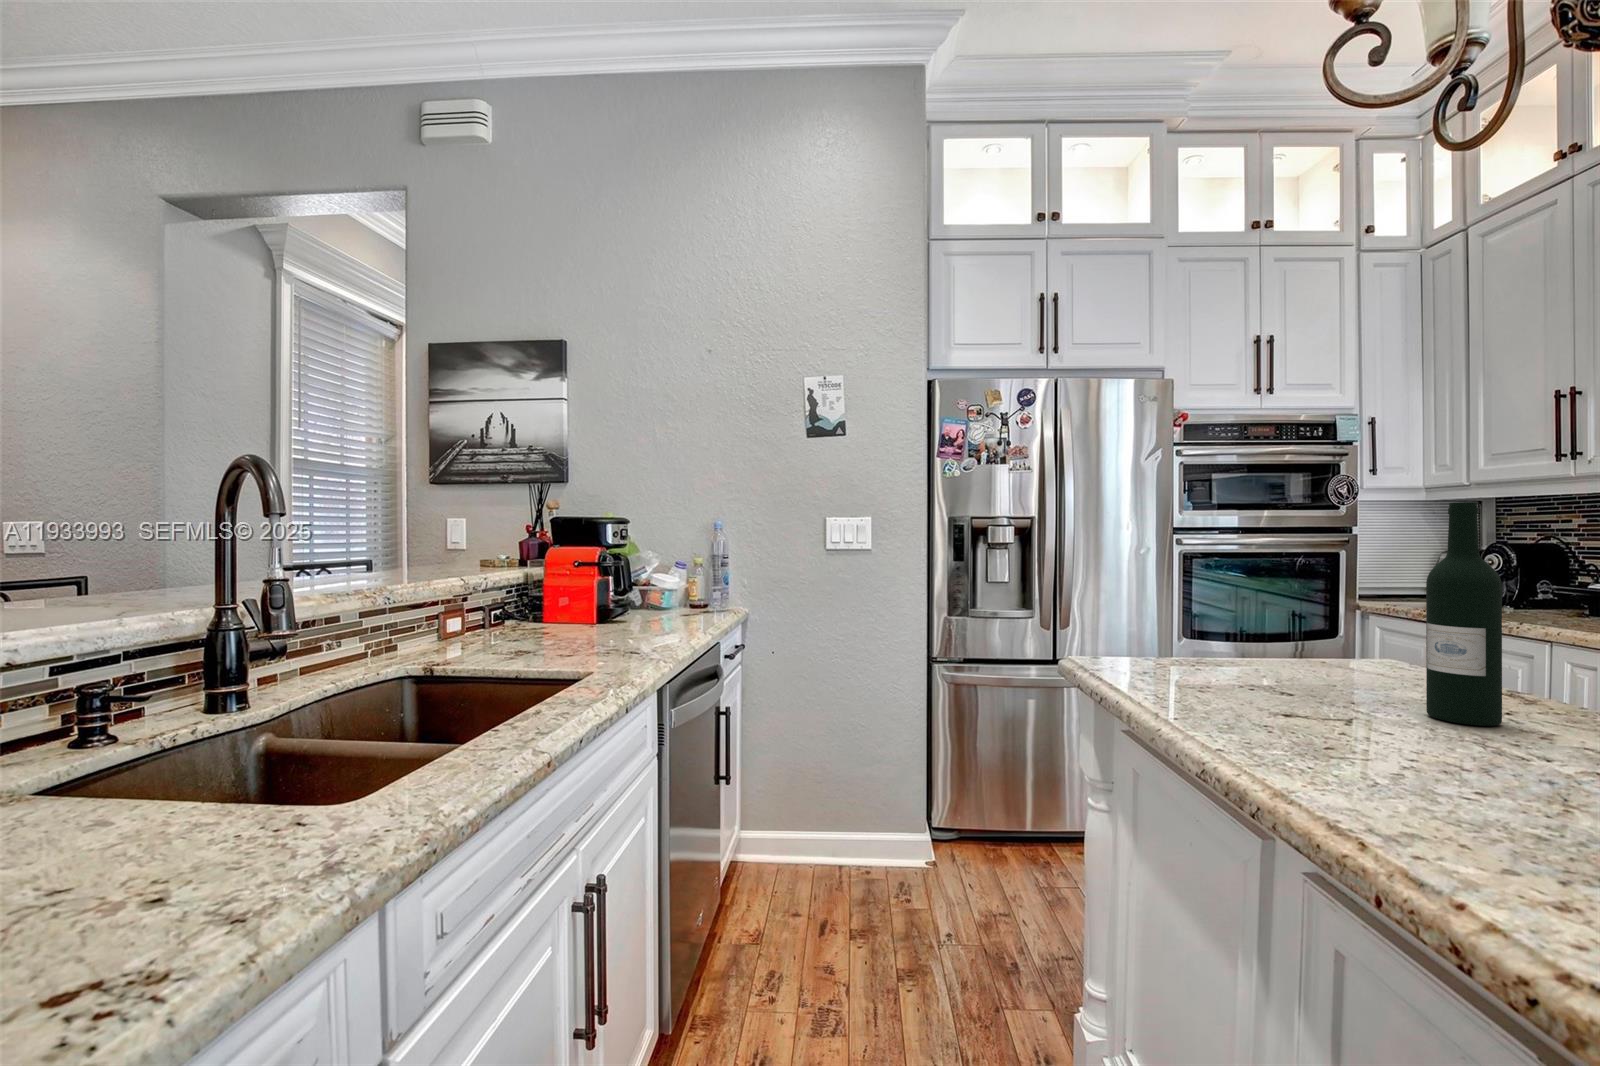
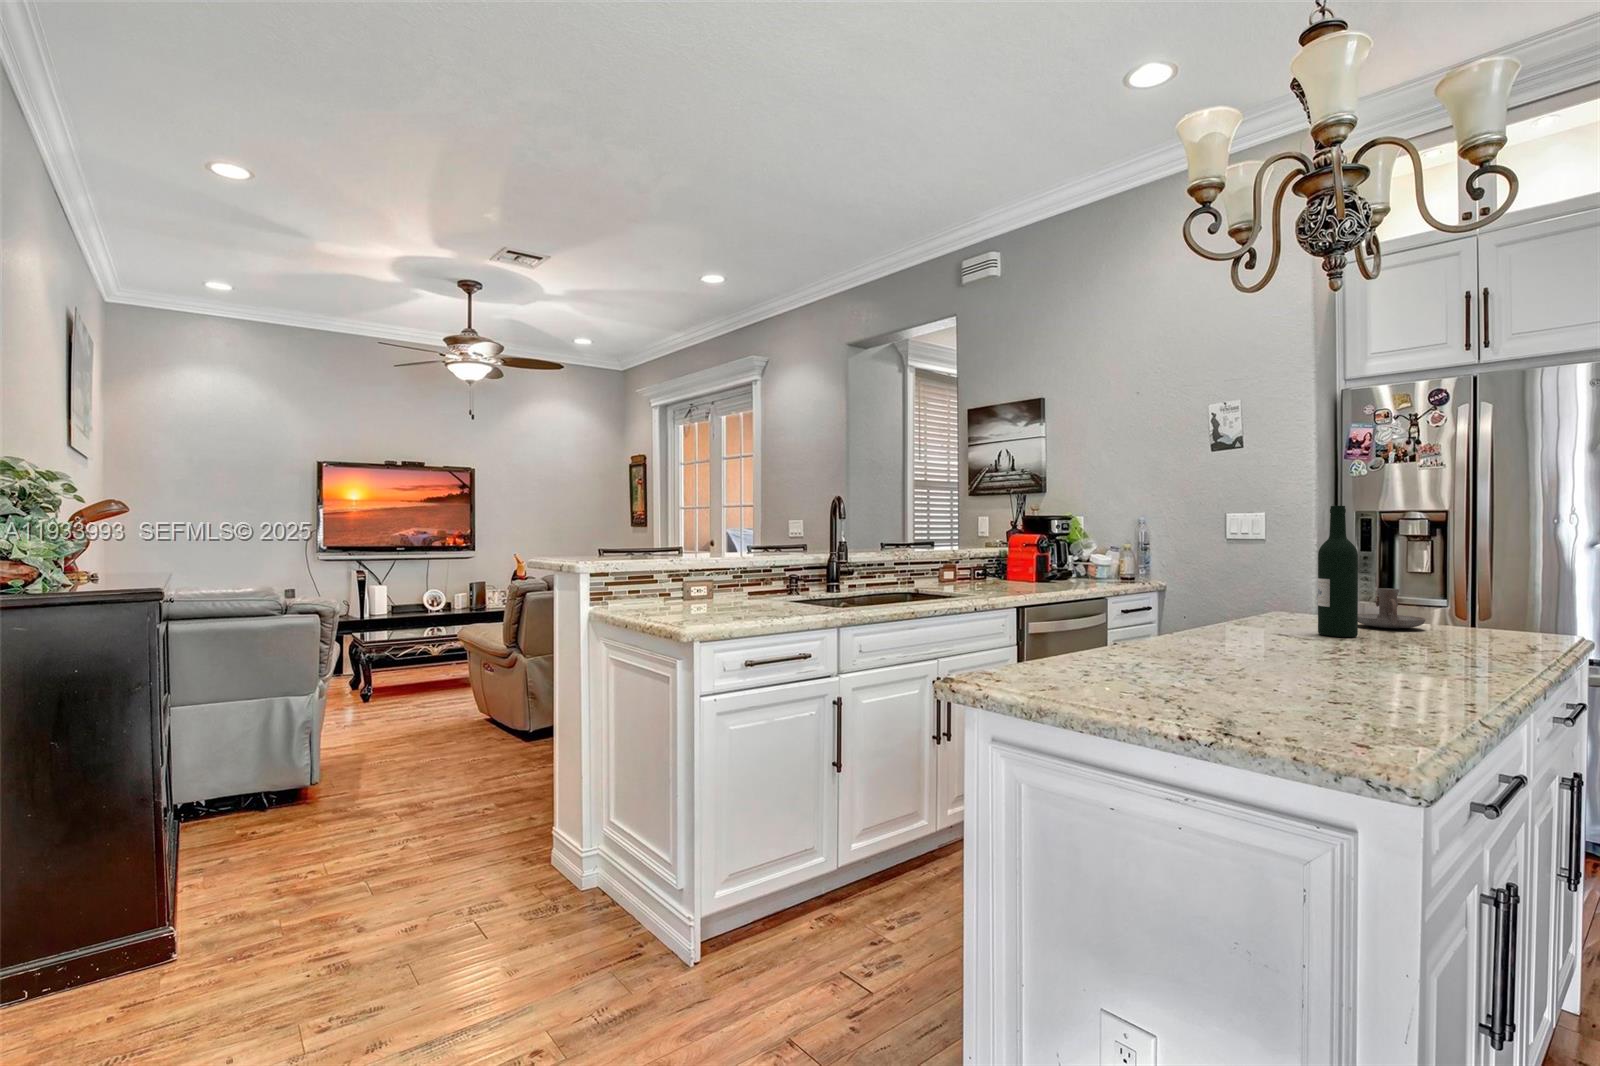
candle holder: none [1294,623,1416,682] -> present [1358,588,1426,629]

